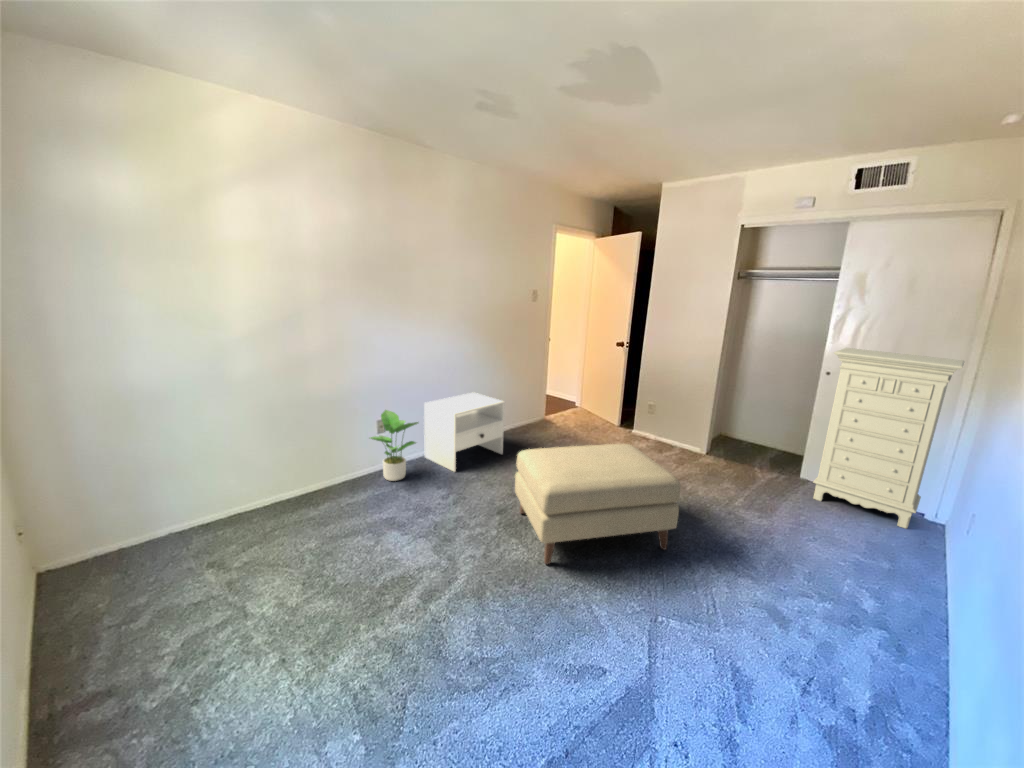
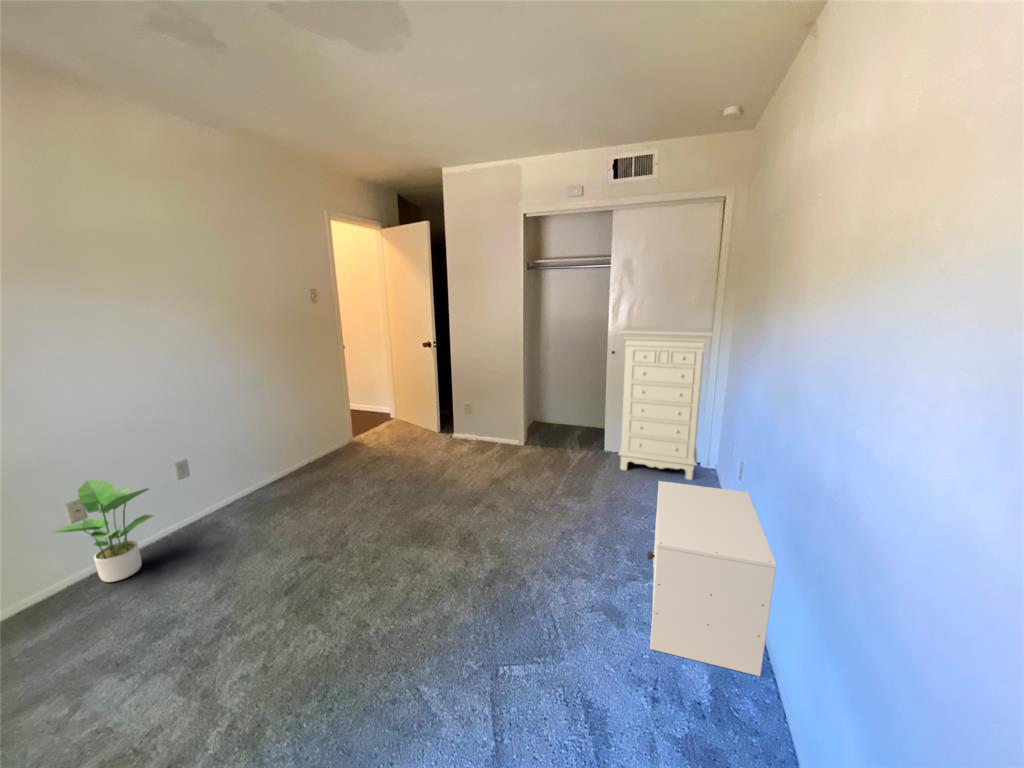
nightstand: present [424,393,504,472] -> present [647,481,776,676]
ottoman: present [515,444,681,564] -> none [303,458,506,643]

